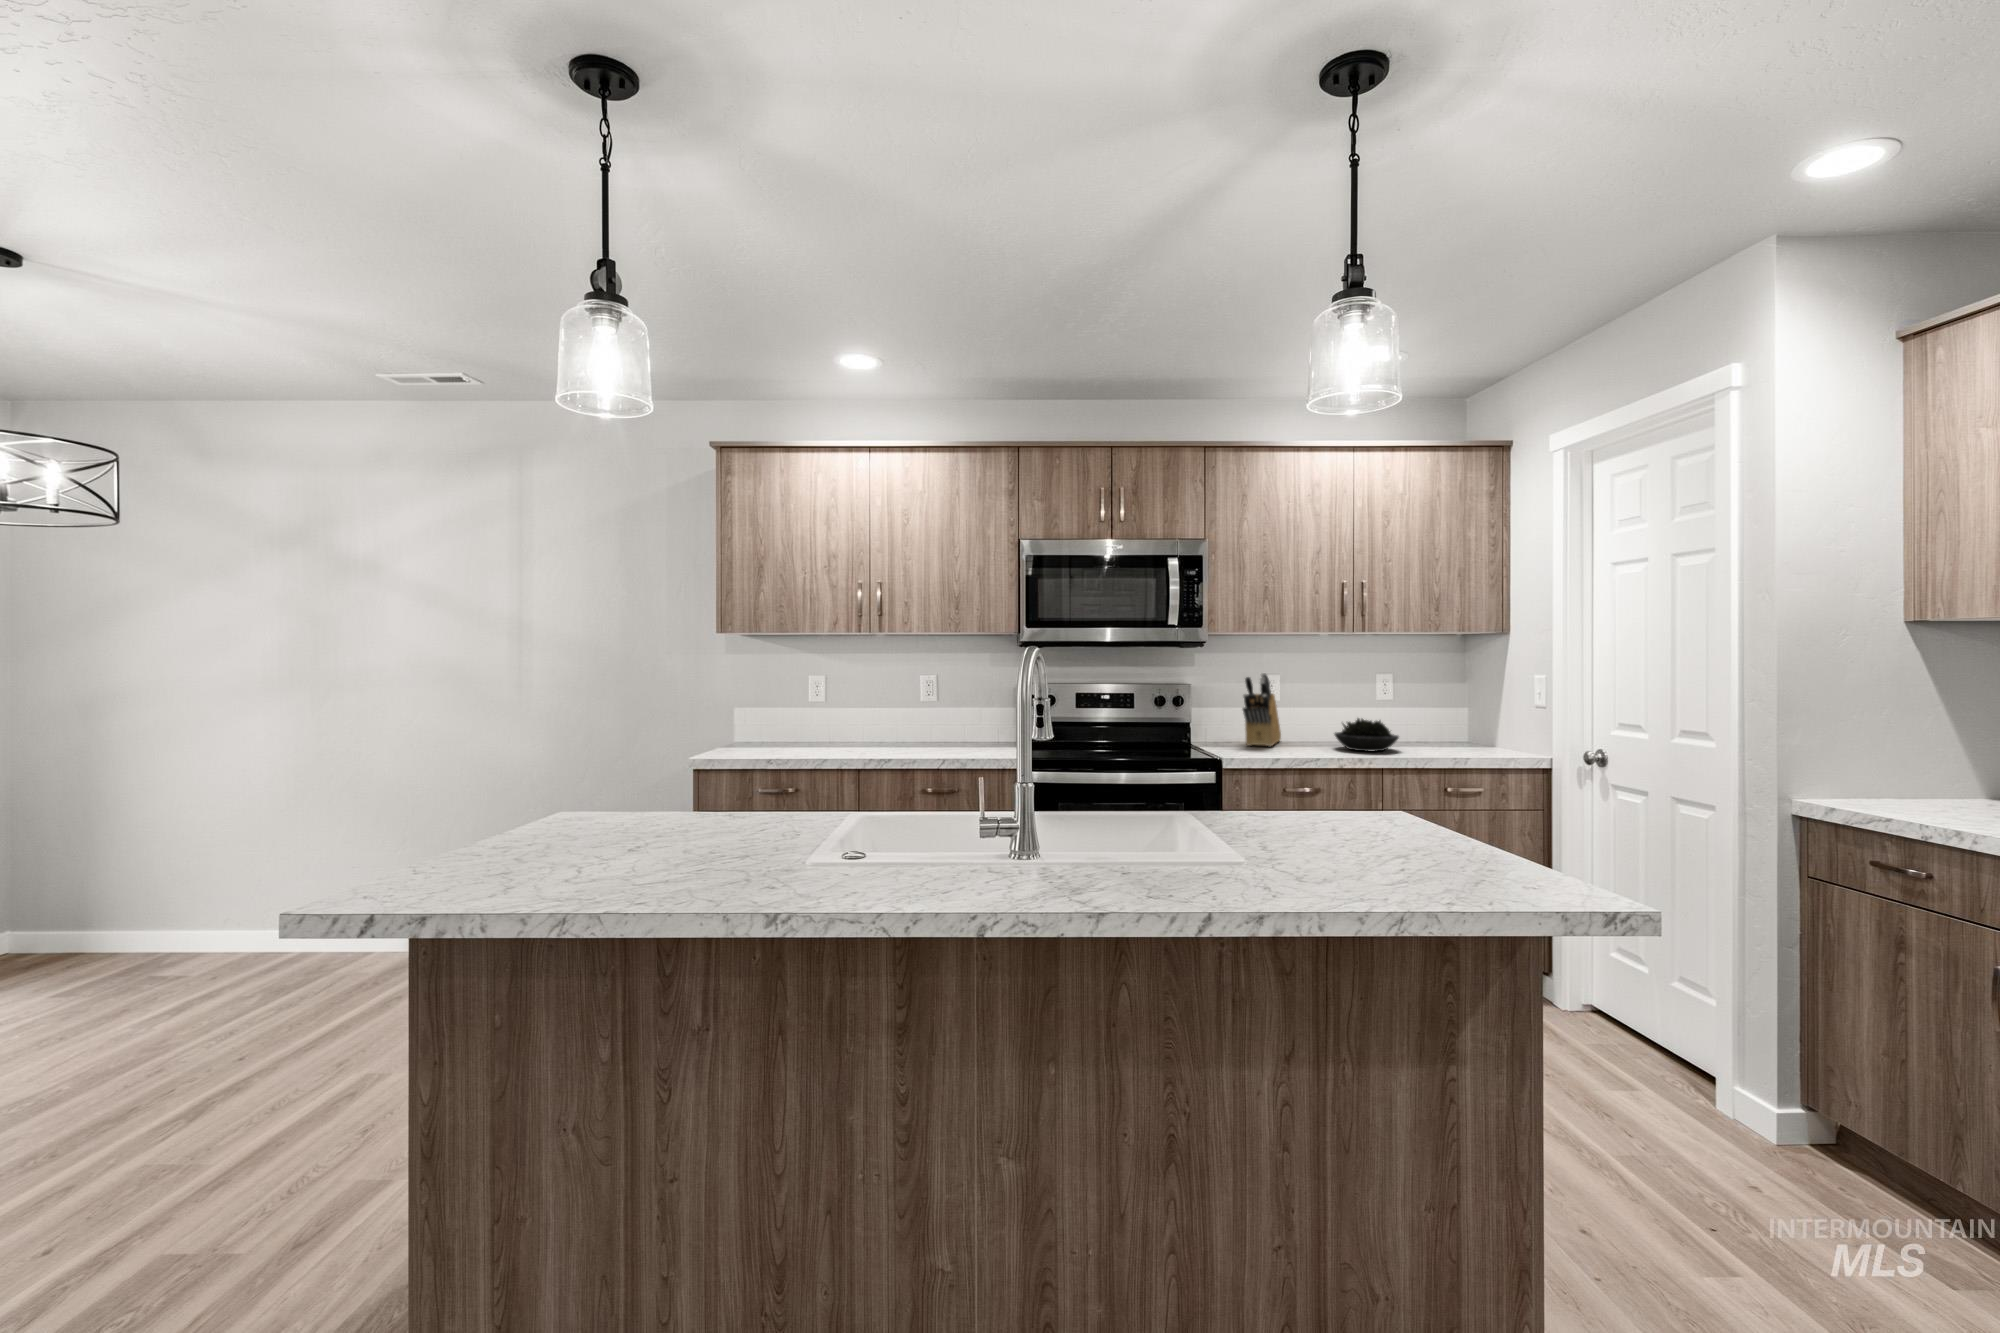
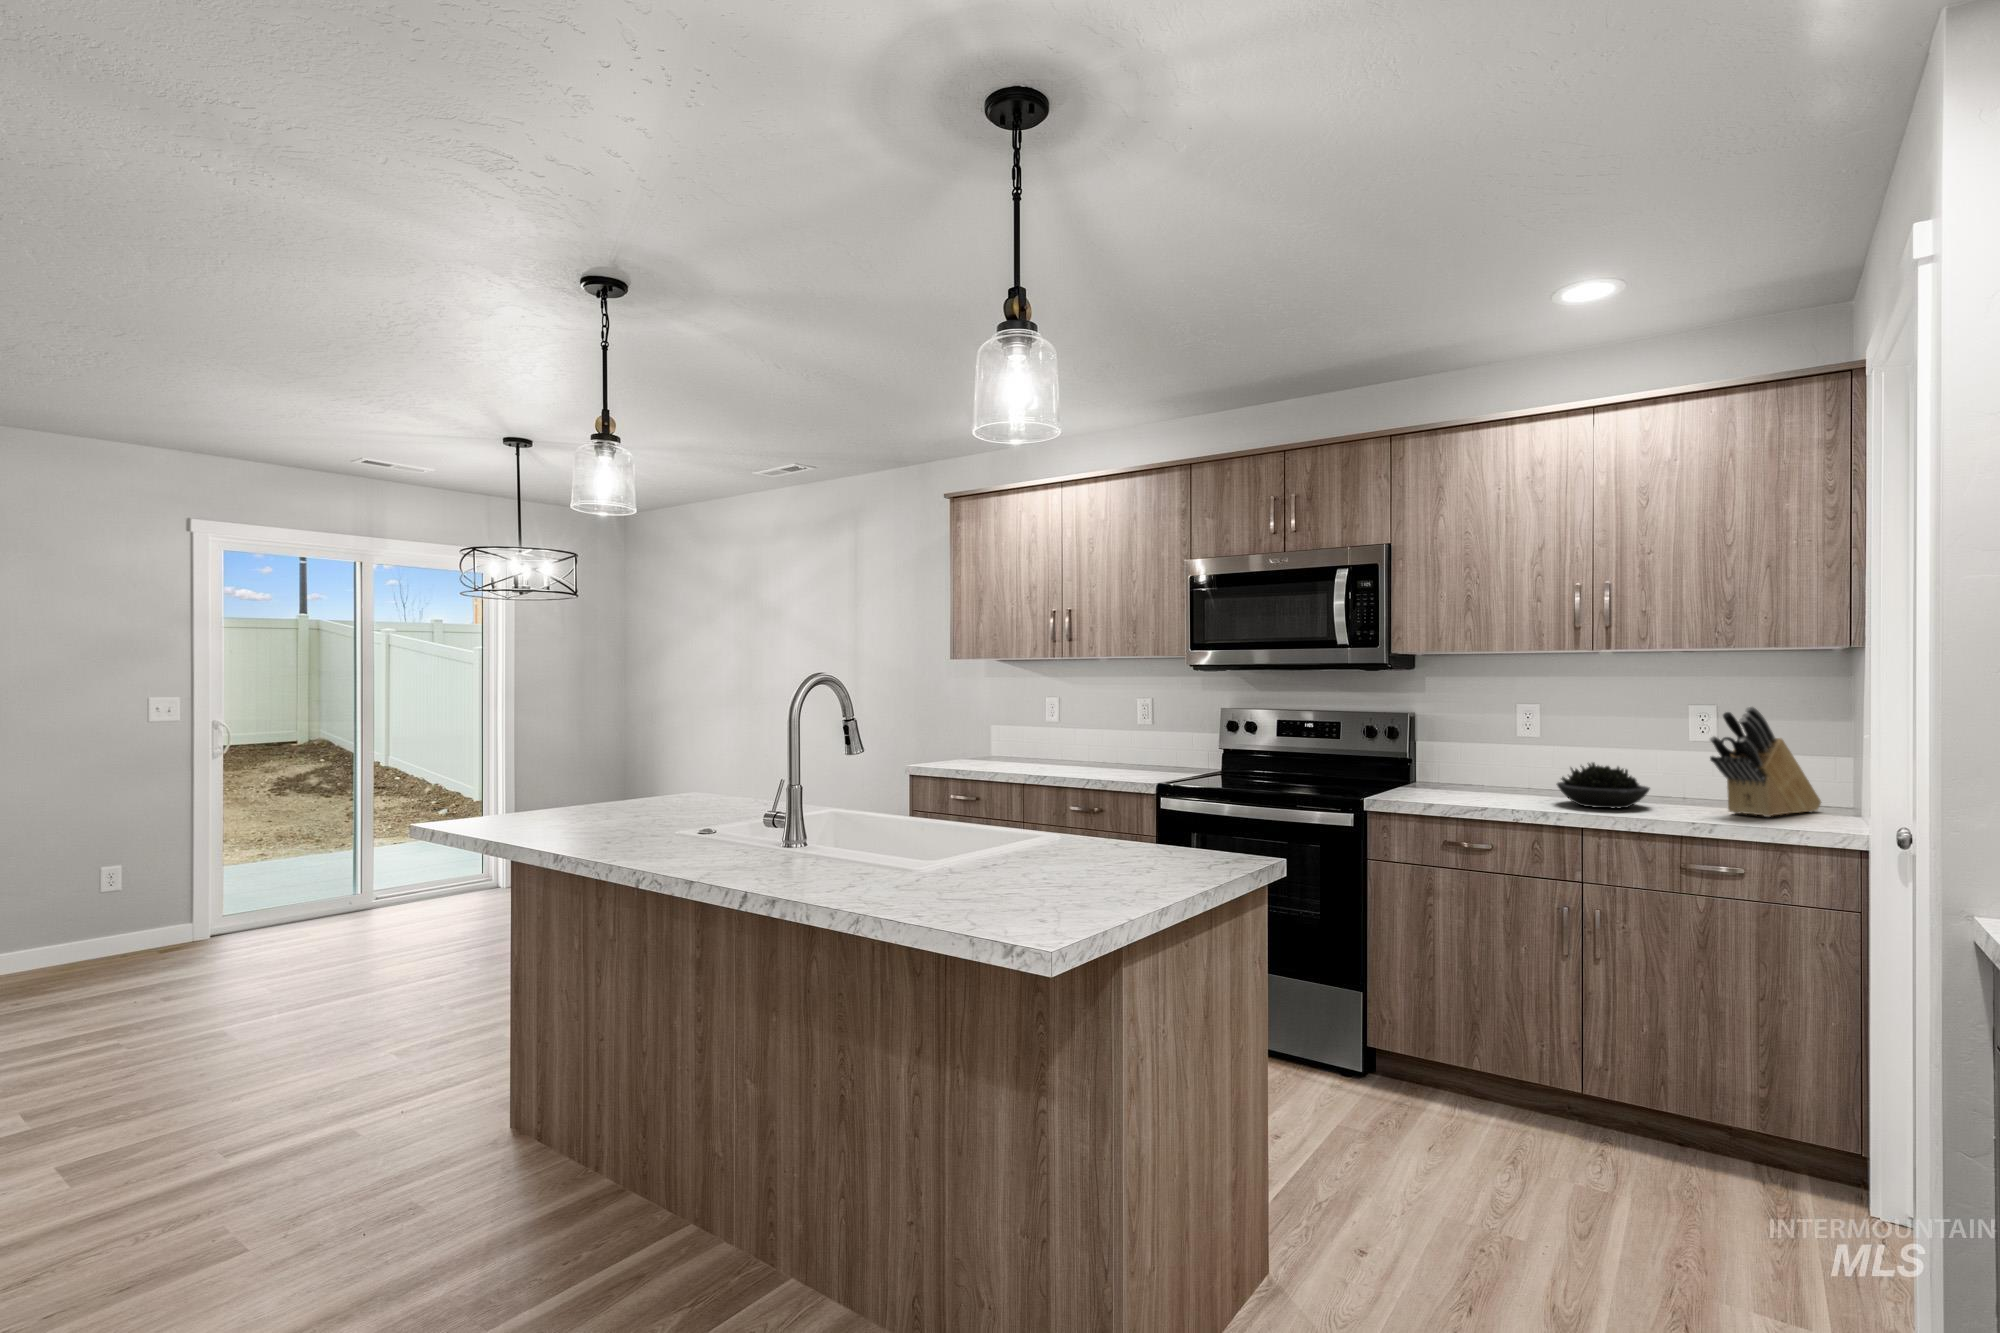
knife block: present [1243,673,1281,747] -> present [1710,707,1821,817]

